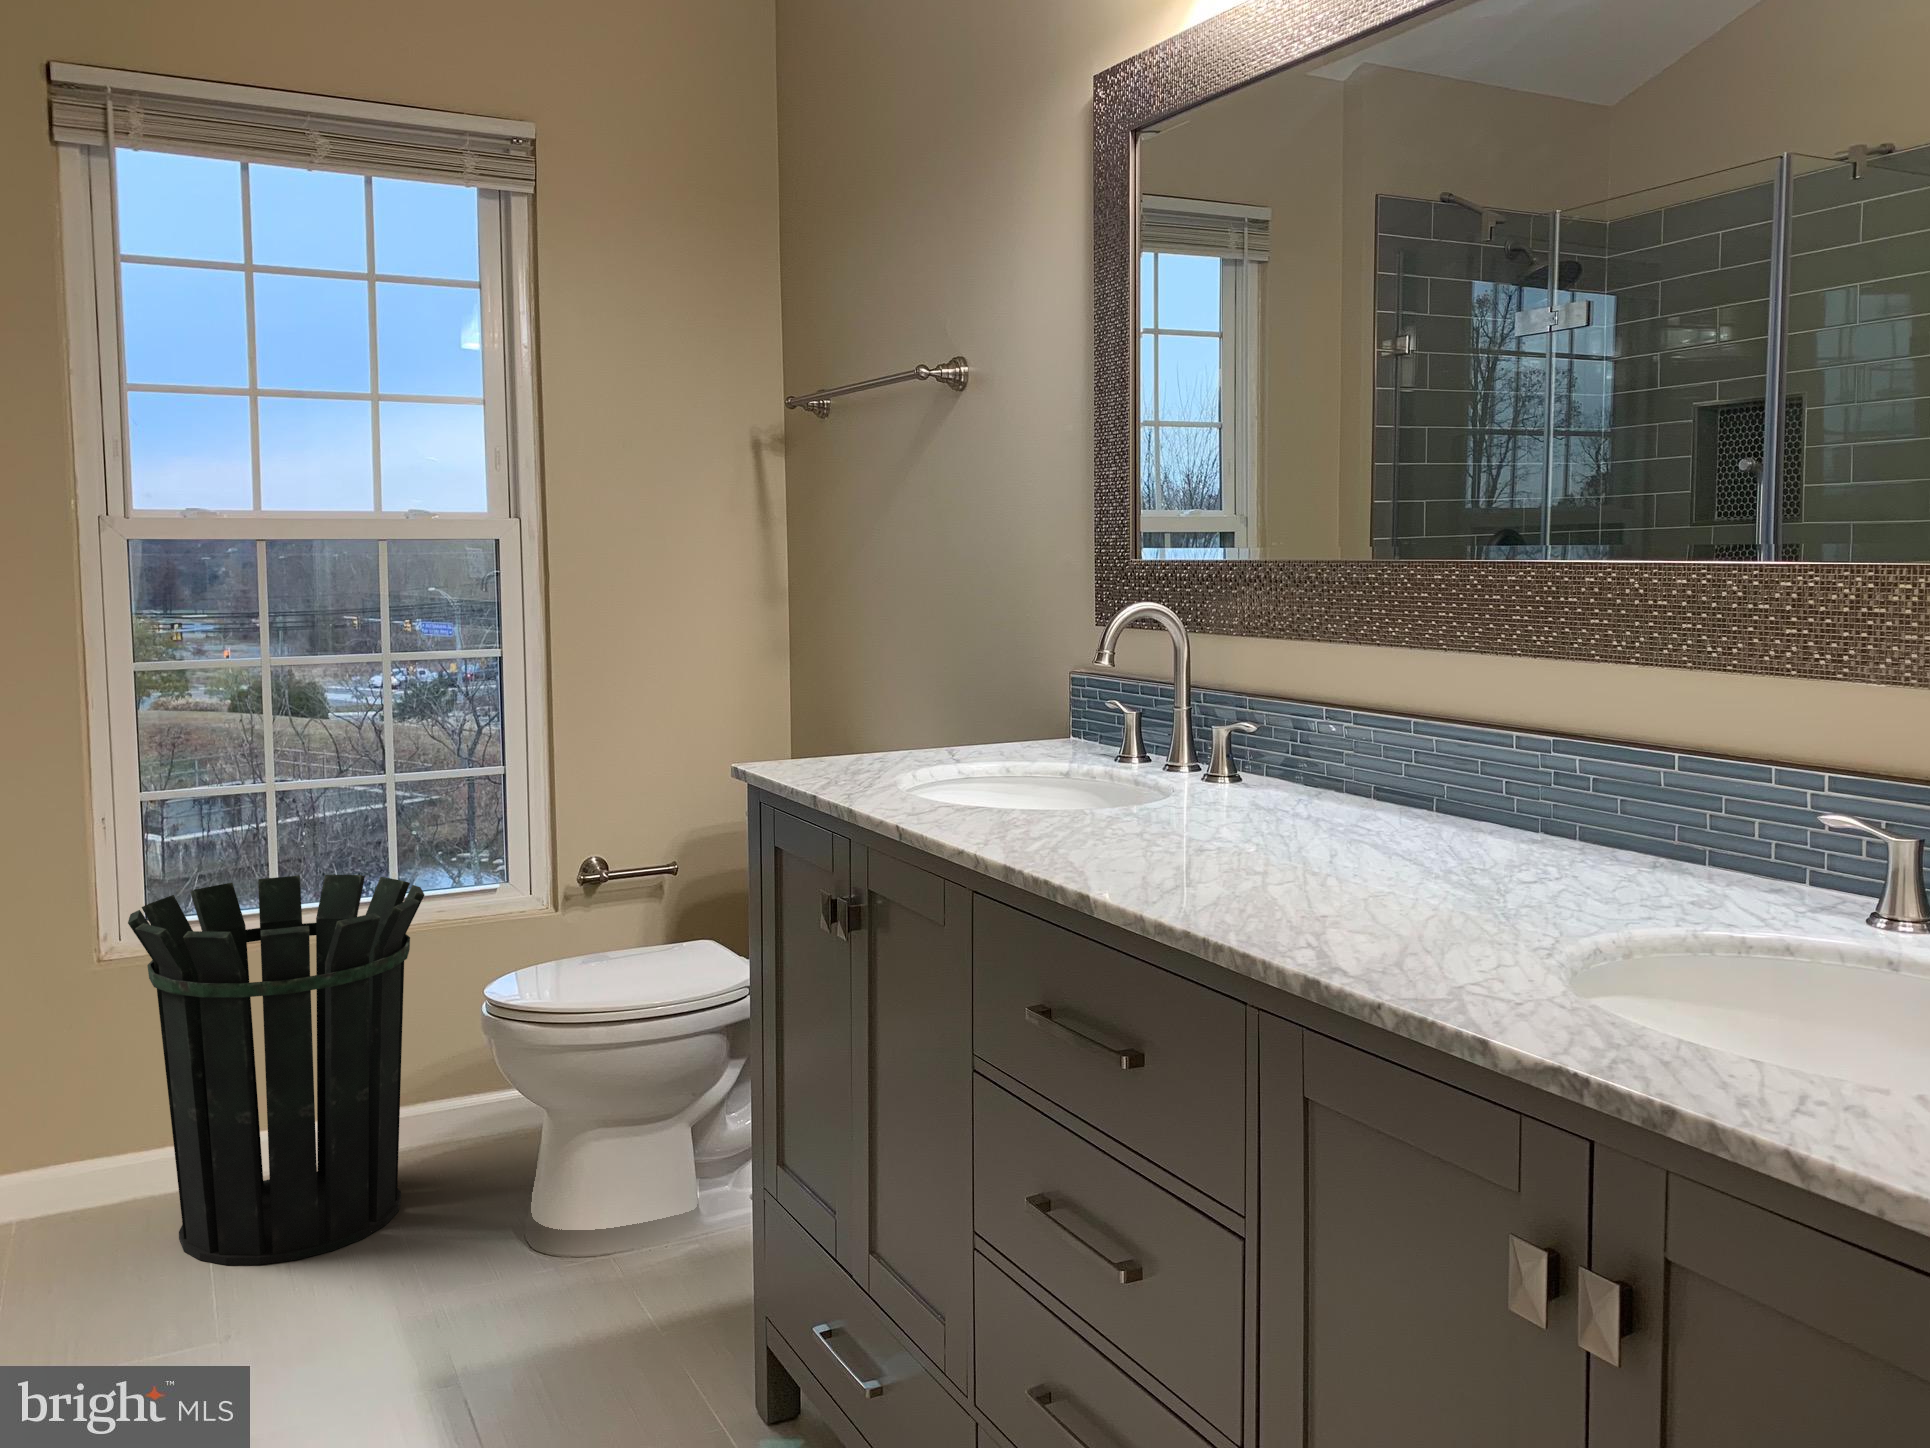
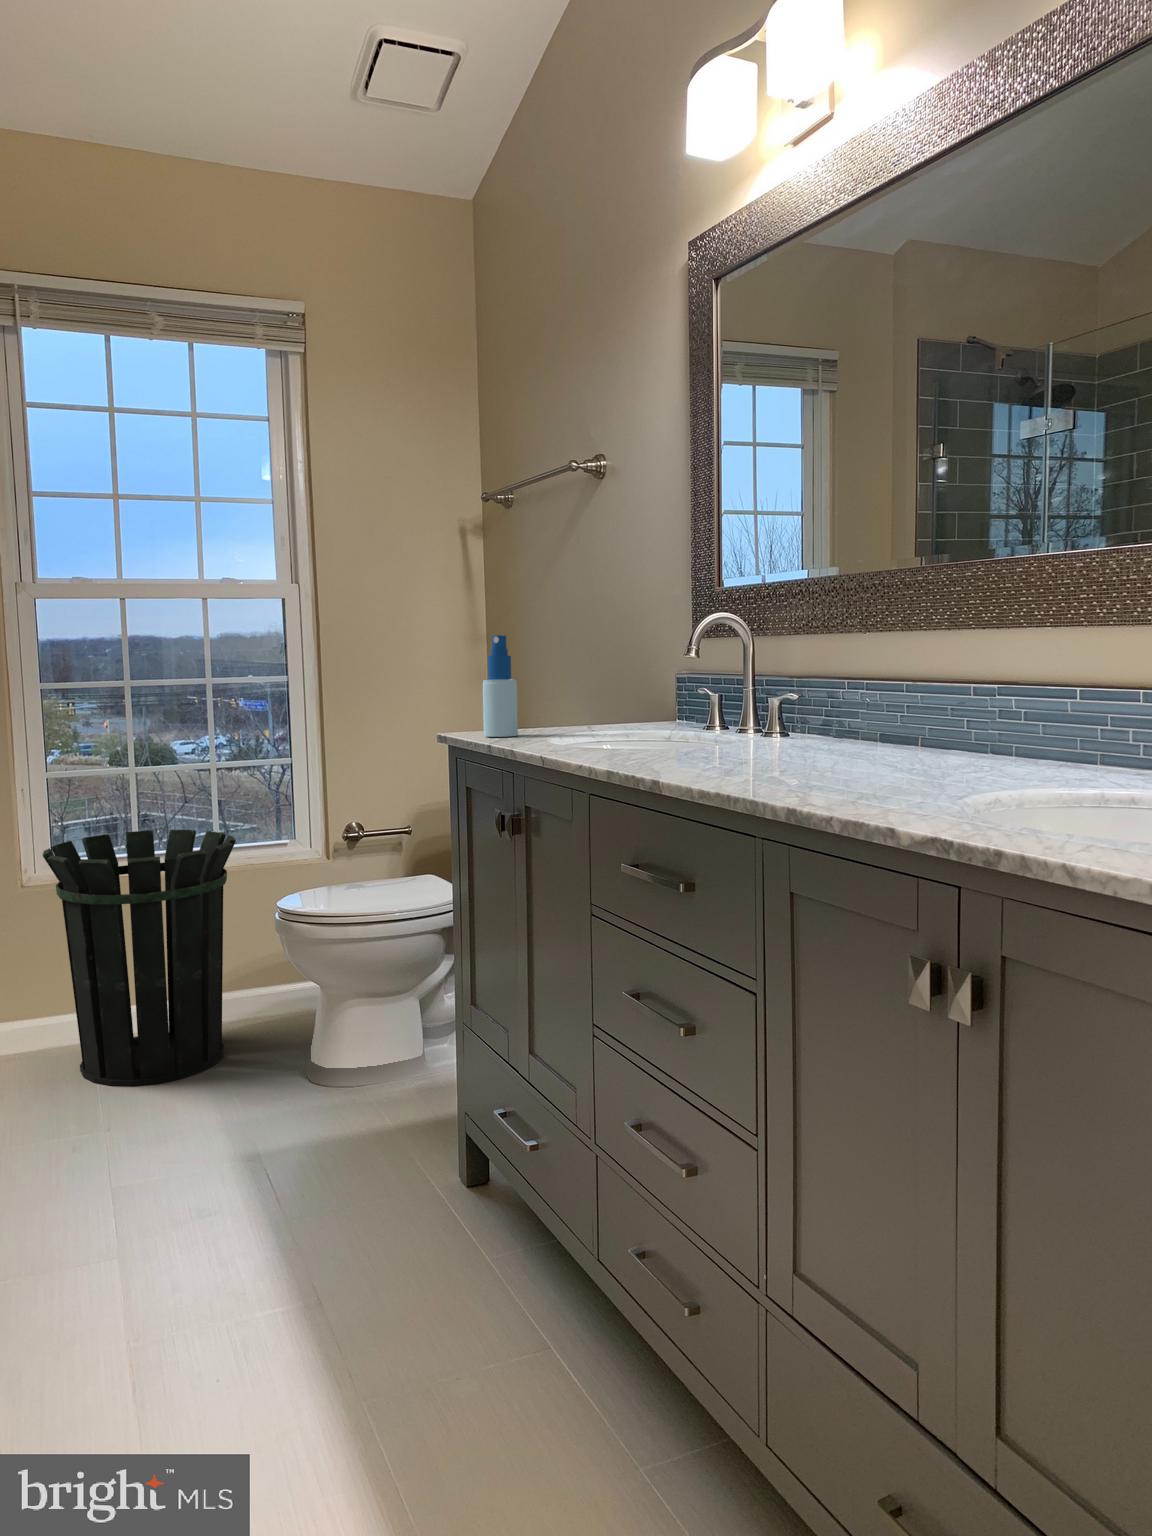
spray bottle: none [800,627,850,774] -> present [483,635,518,737]

